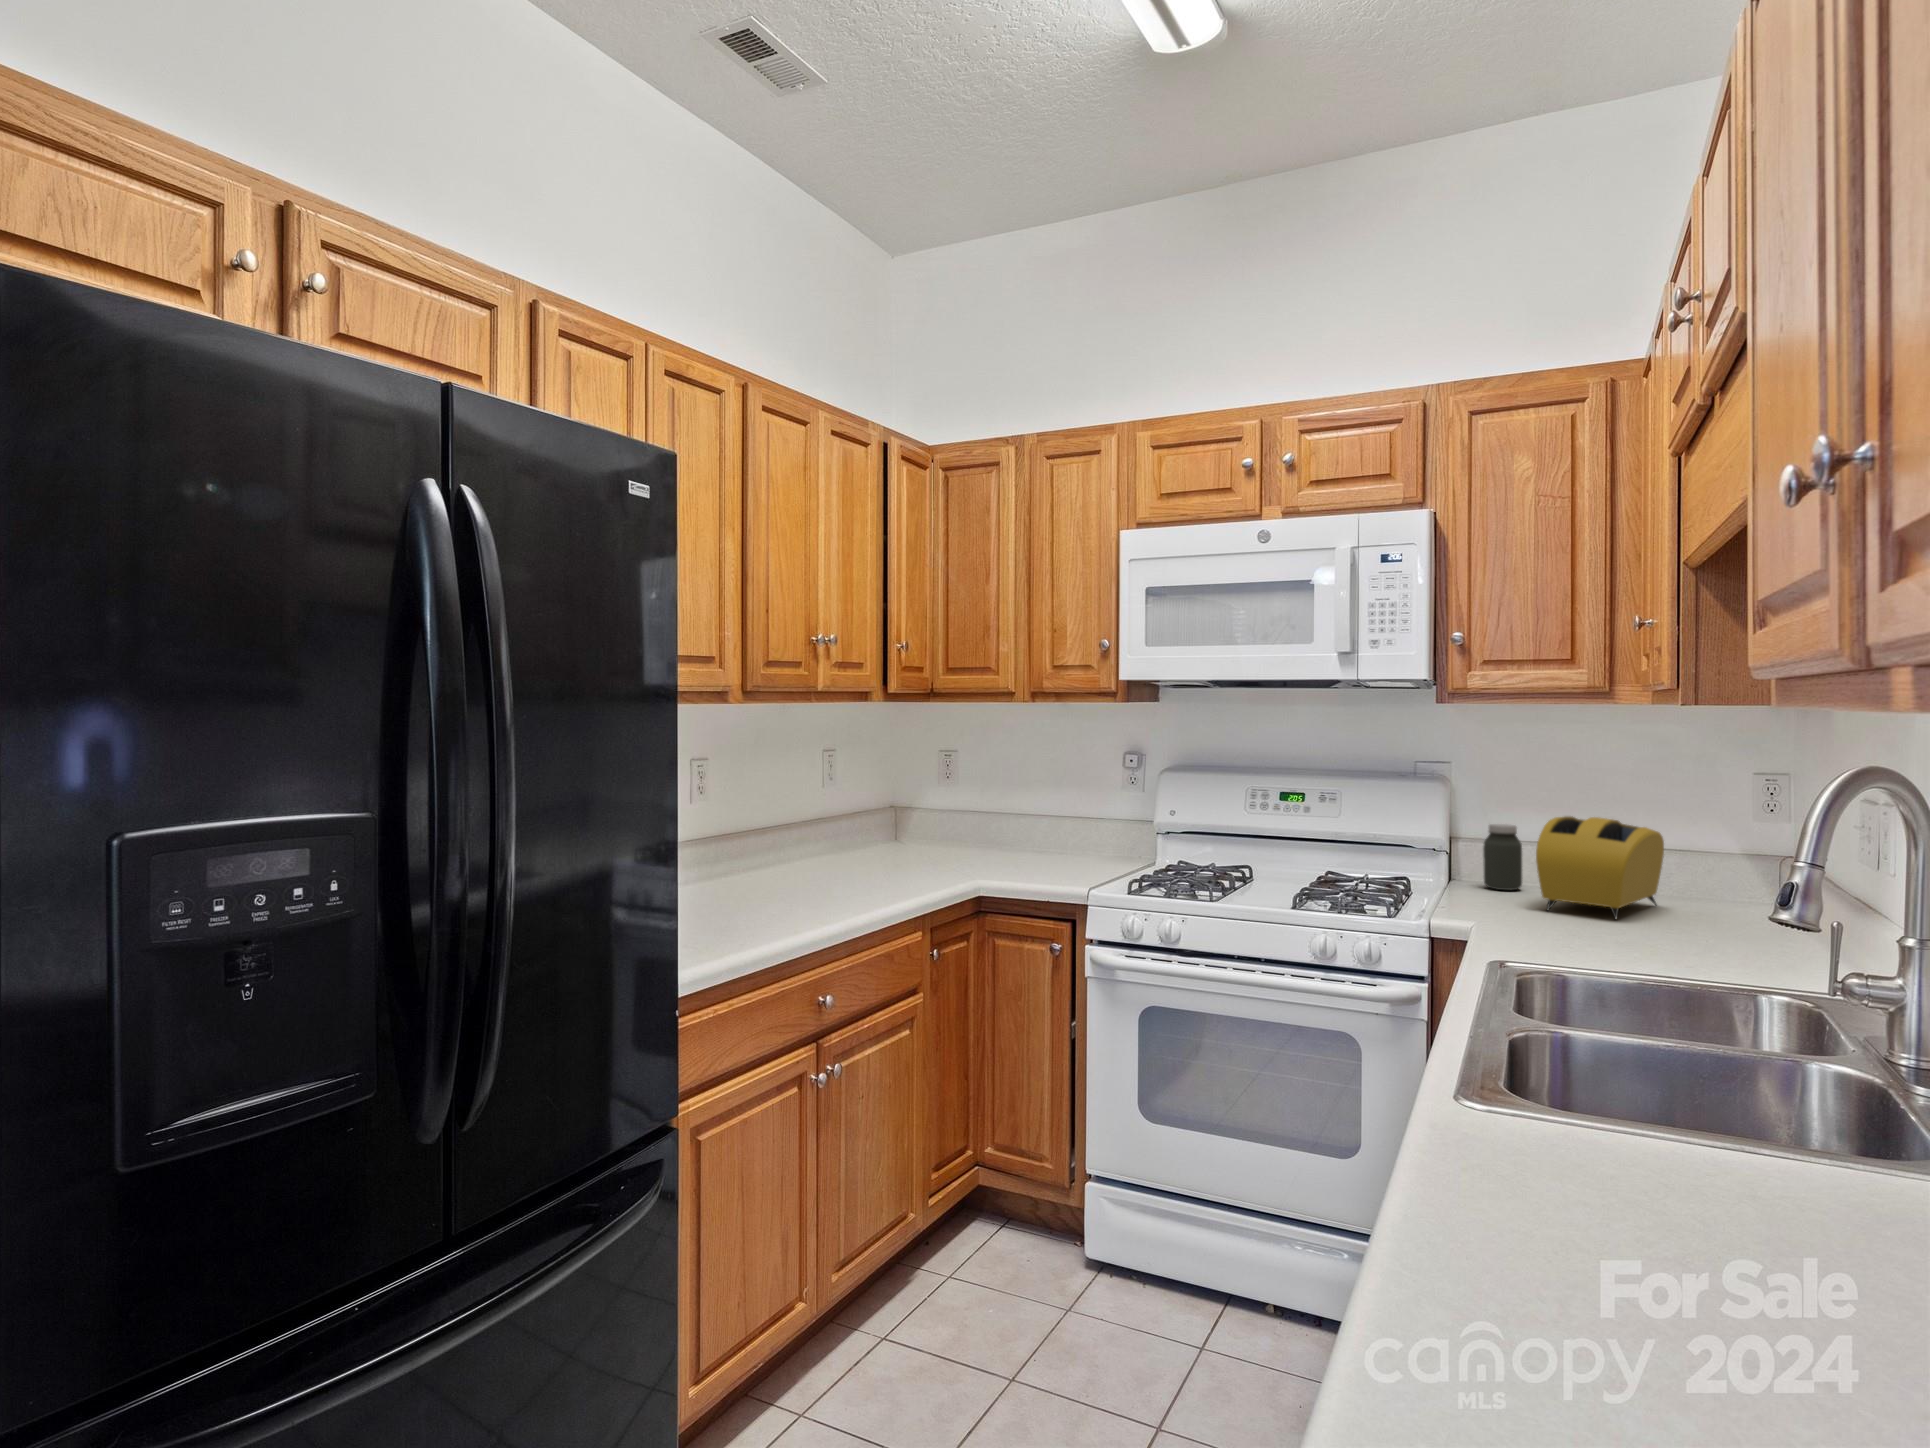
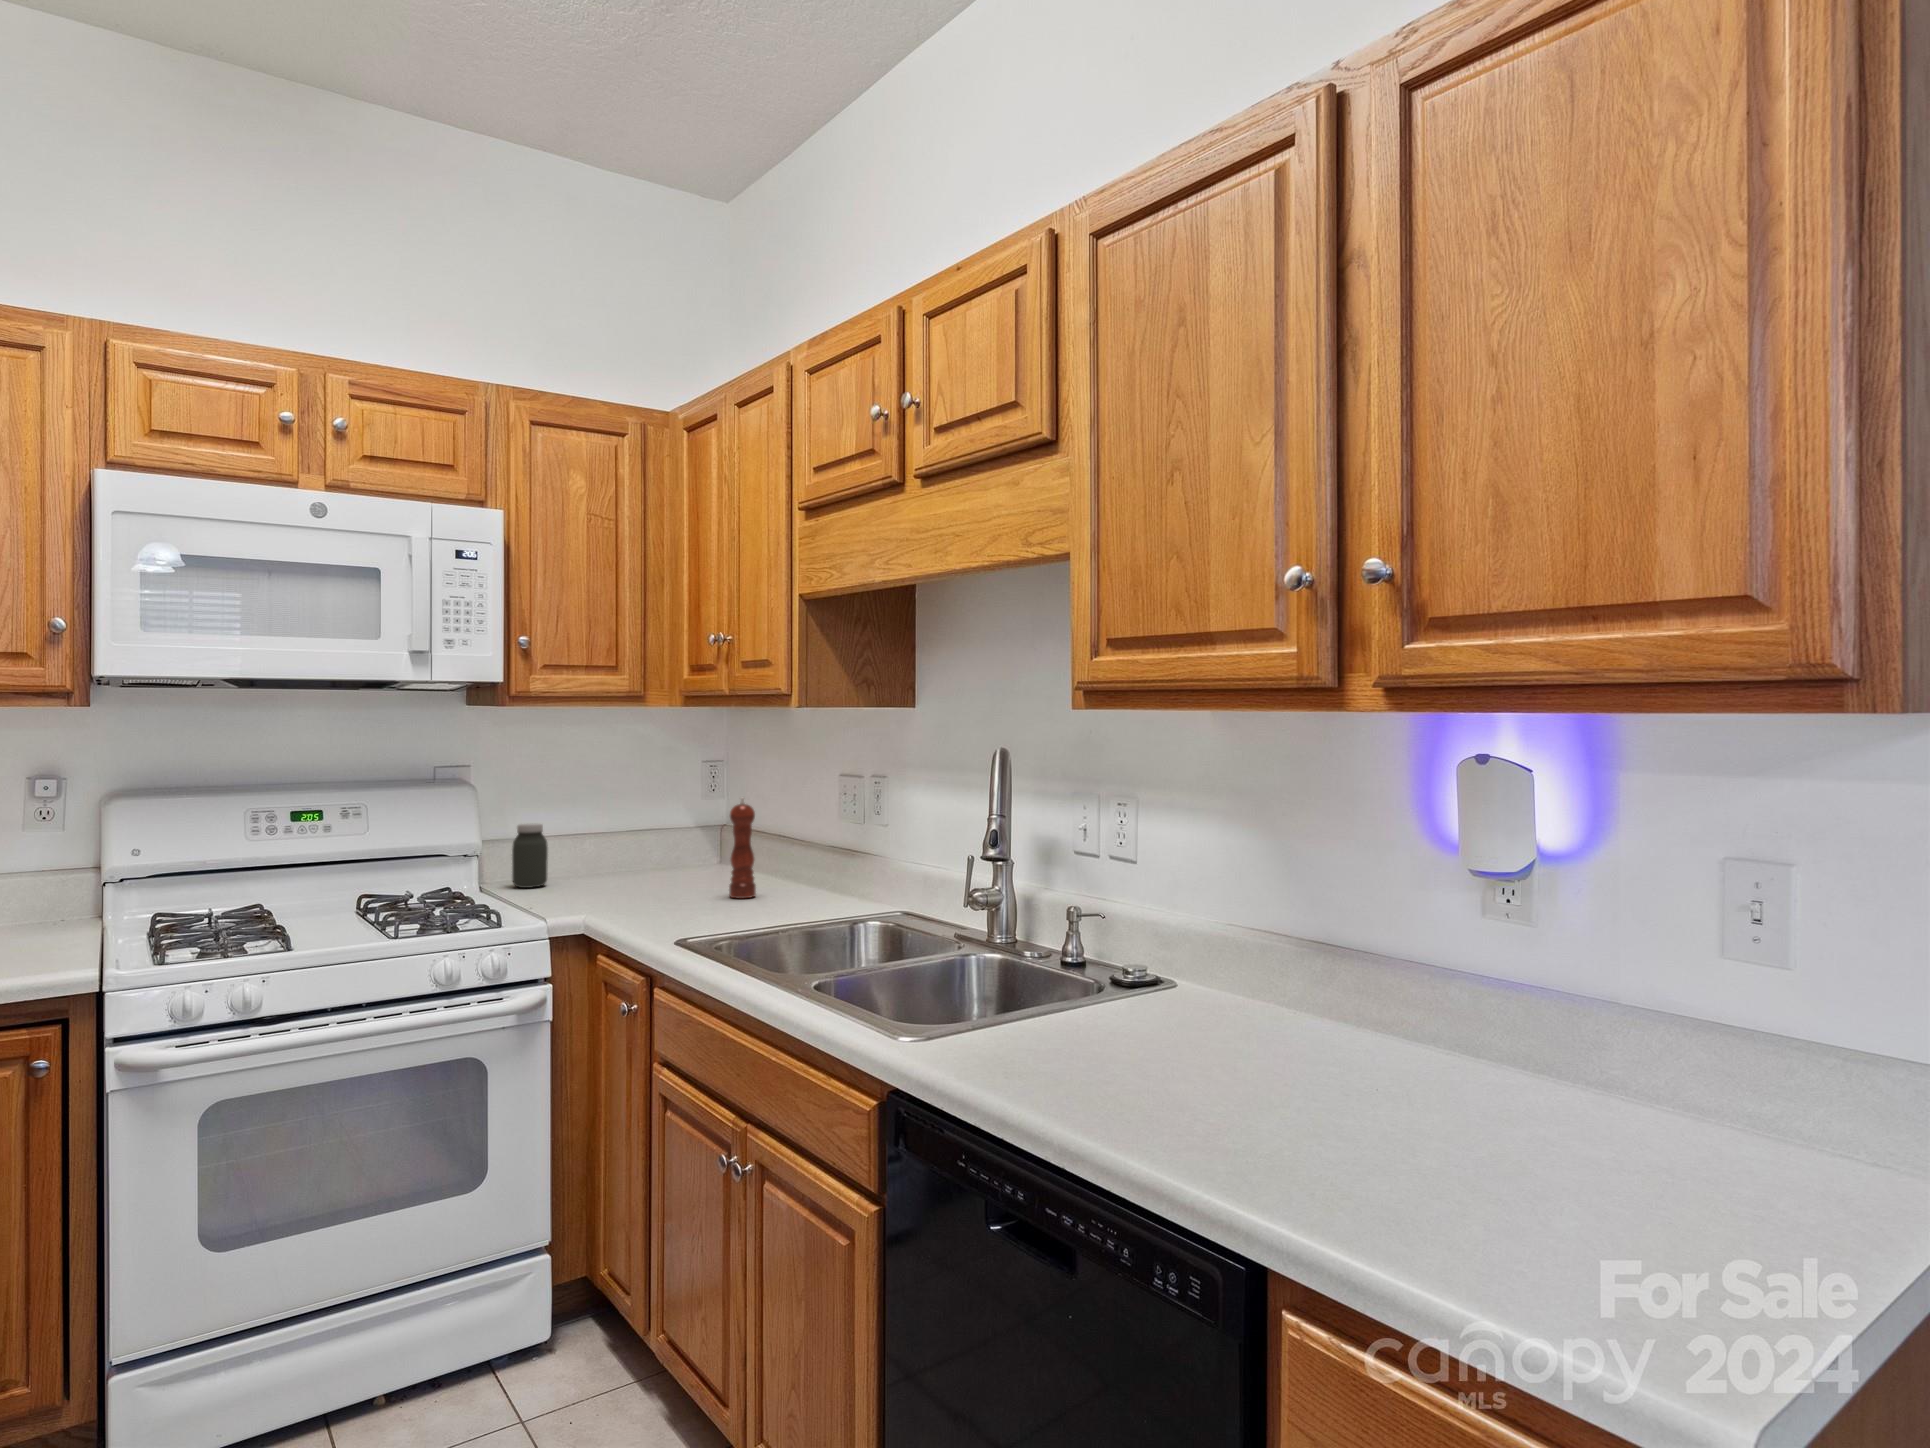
toaster: present [1536,816,1664,919] -> none [593,807,676,898]
pepper mill: none [1688,817,1726,941] -> present [729,797,756,898]

